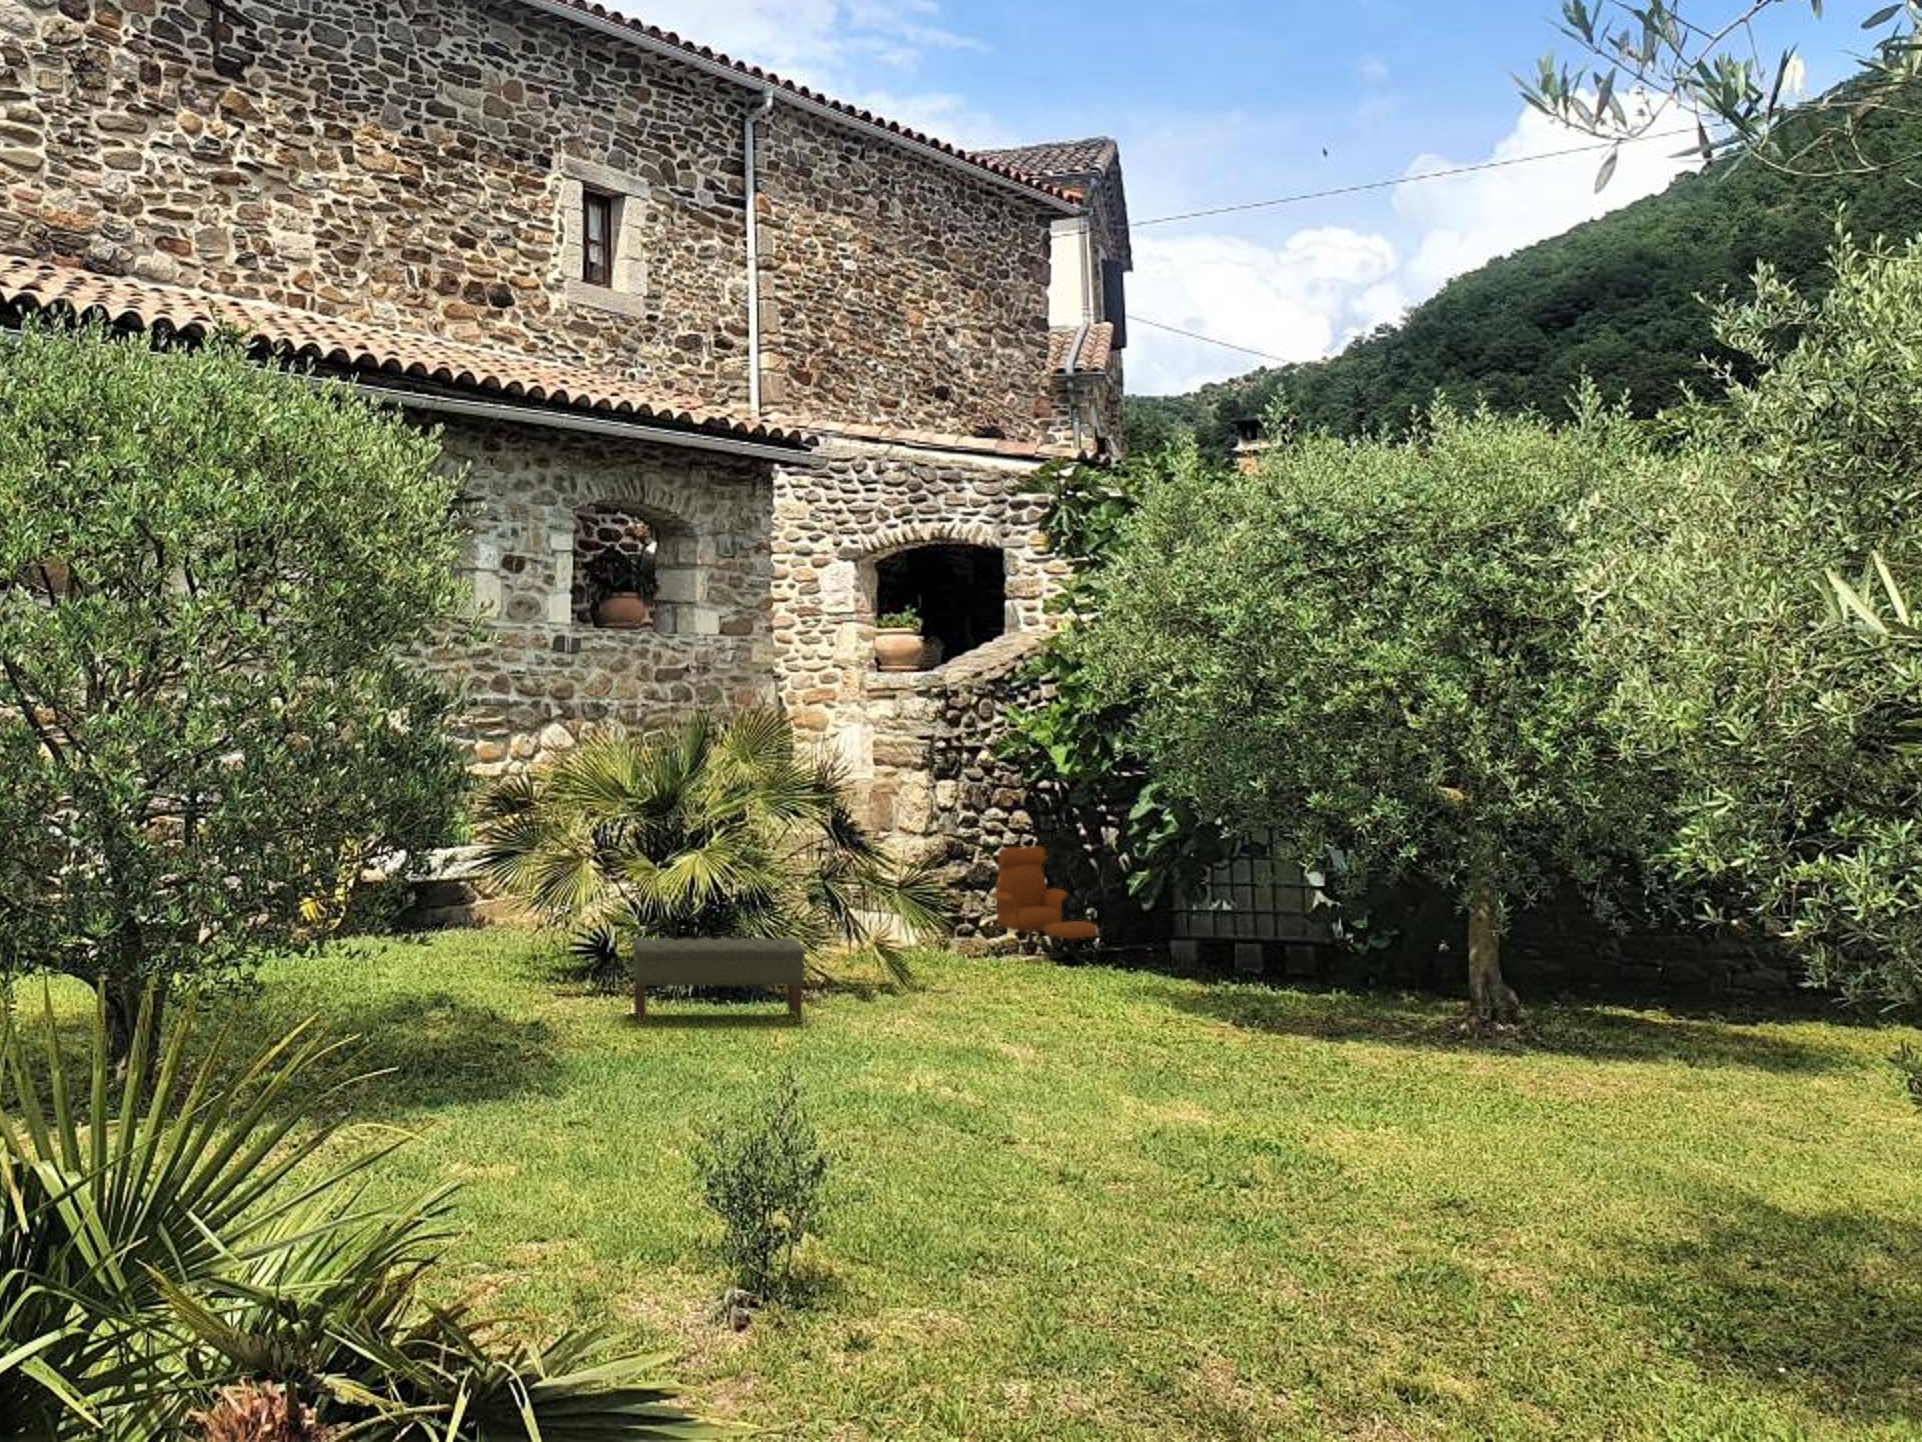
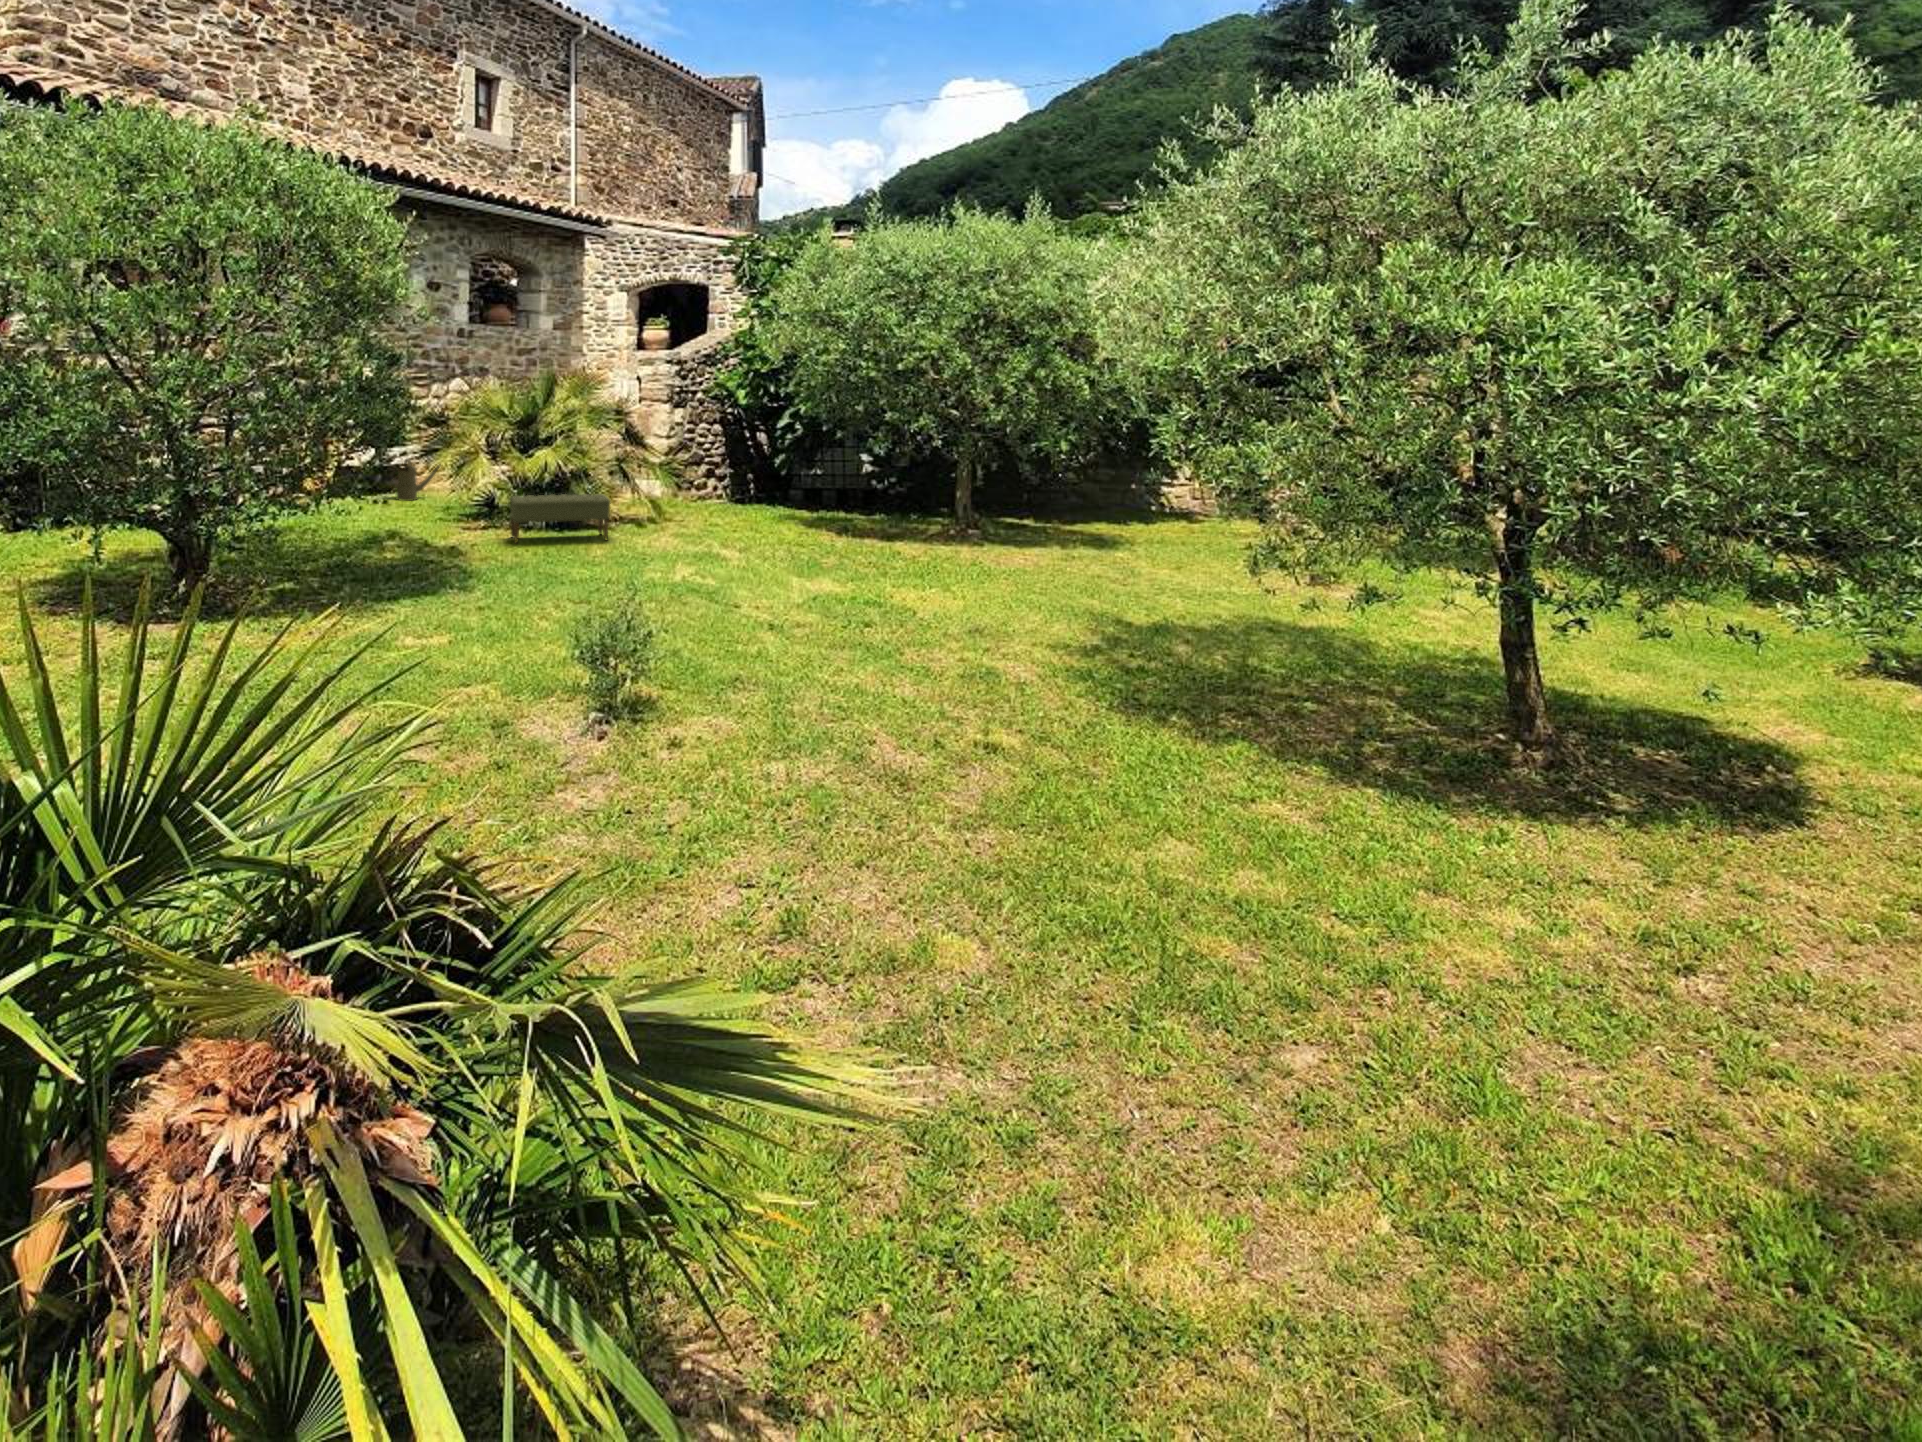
lounge chair: present [991,846,1098,962] -> none [701,440,758,500]
watering can: none [435,871,521,946] -> present [396,459,440,501]

